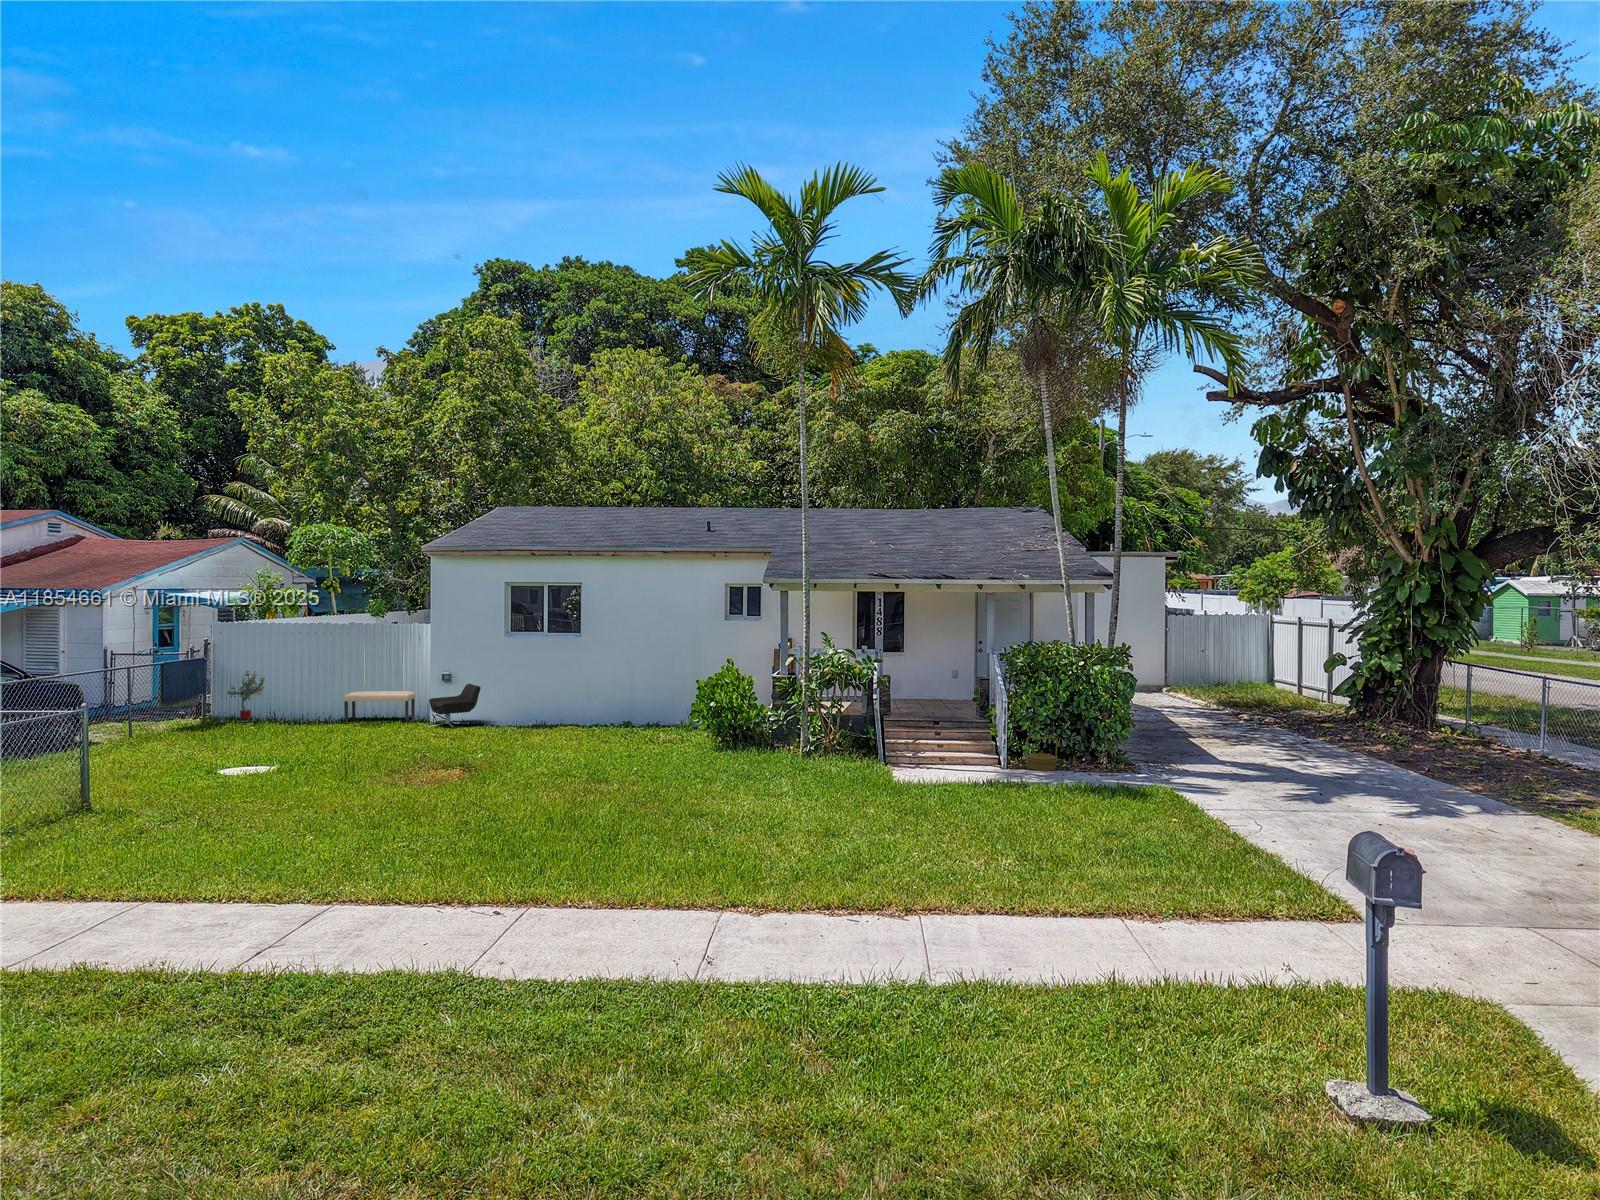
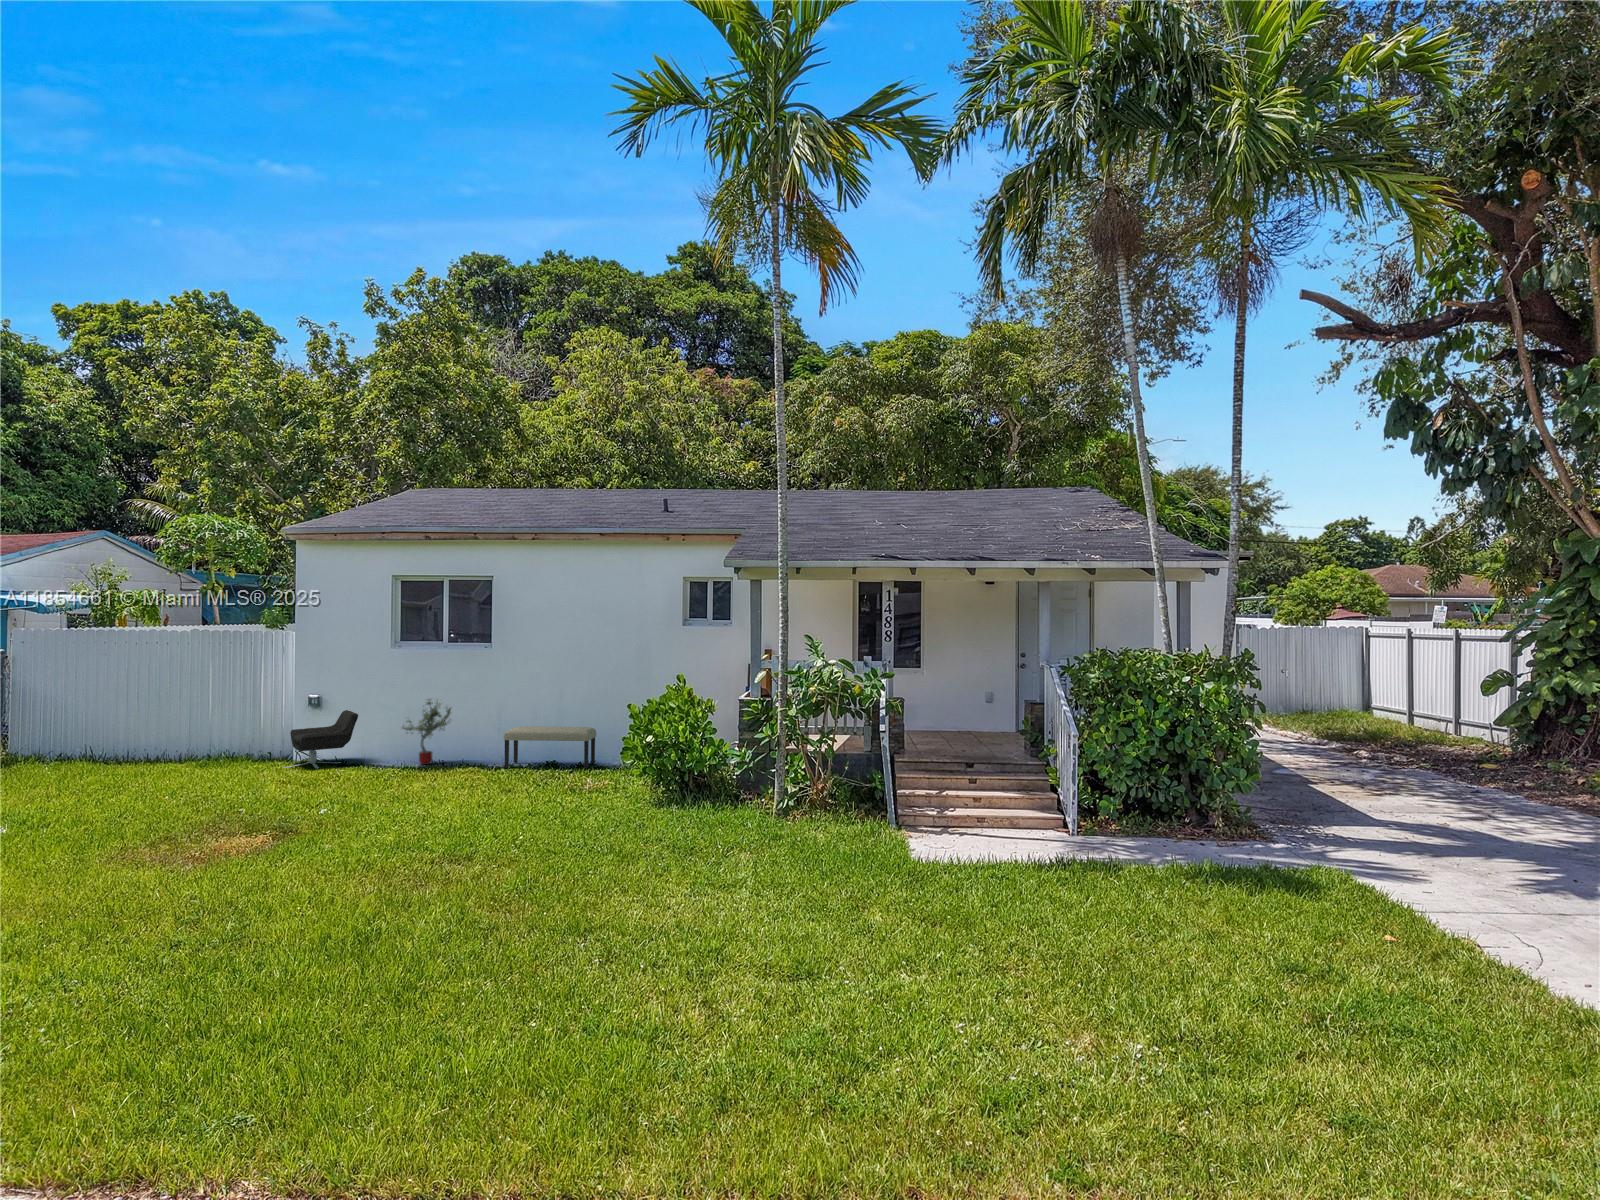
potted tree: present [227,671,265,720] -> present [402,699,451,765]
bench: present [343,691,416,721] -> present [504,726,596,769]
woven basket: present [1026,736,1058,770] -> none [1106,786,1152,837]

